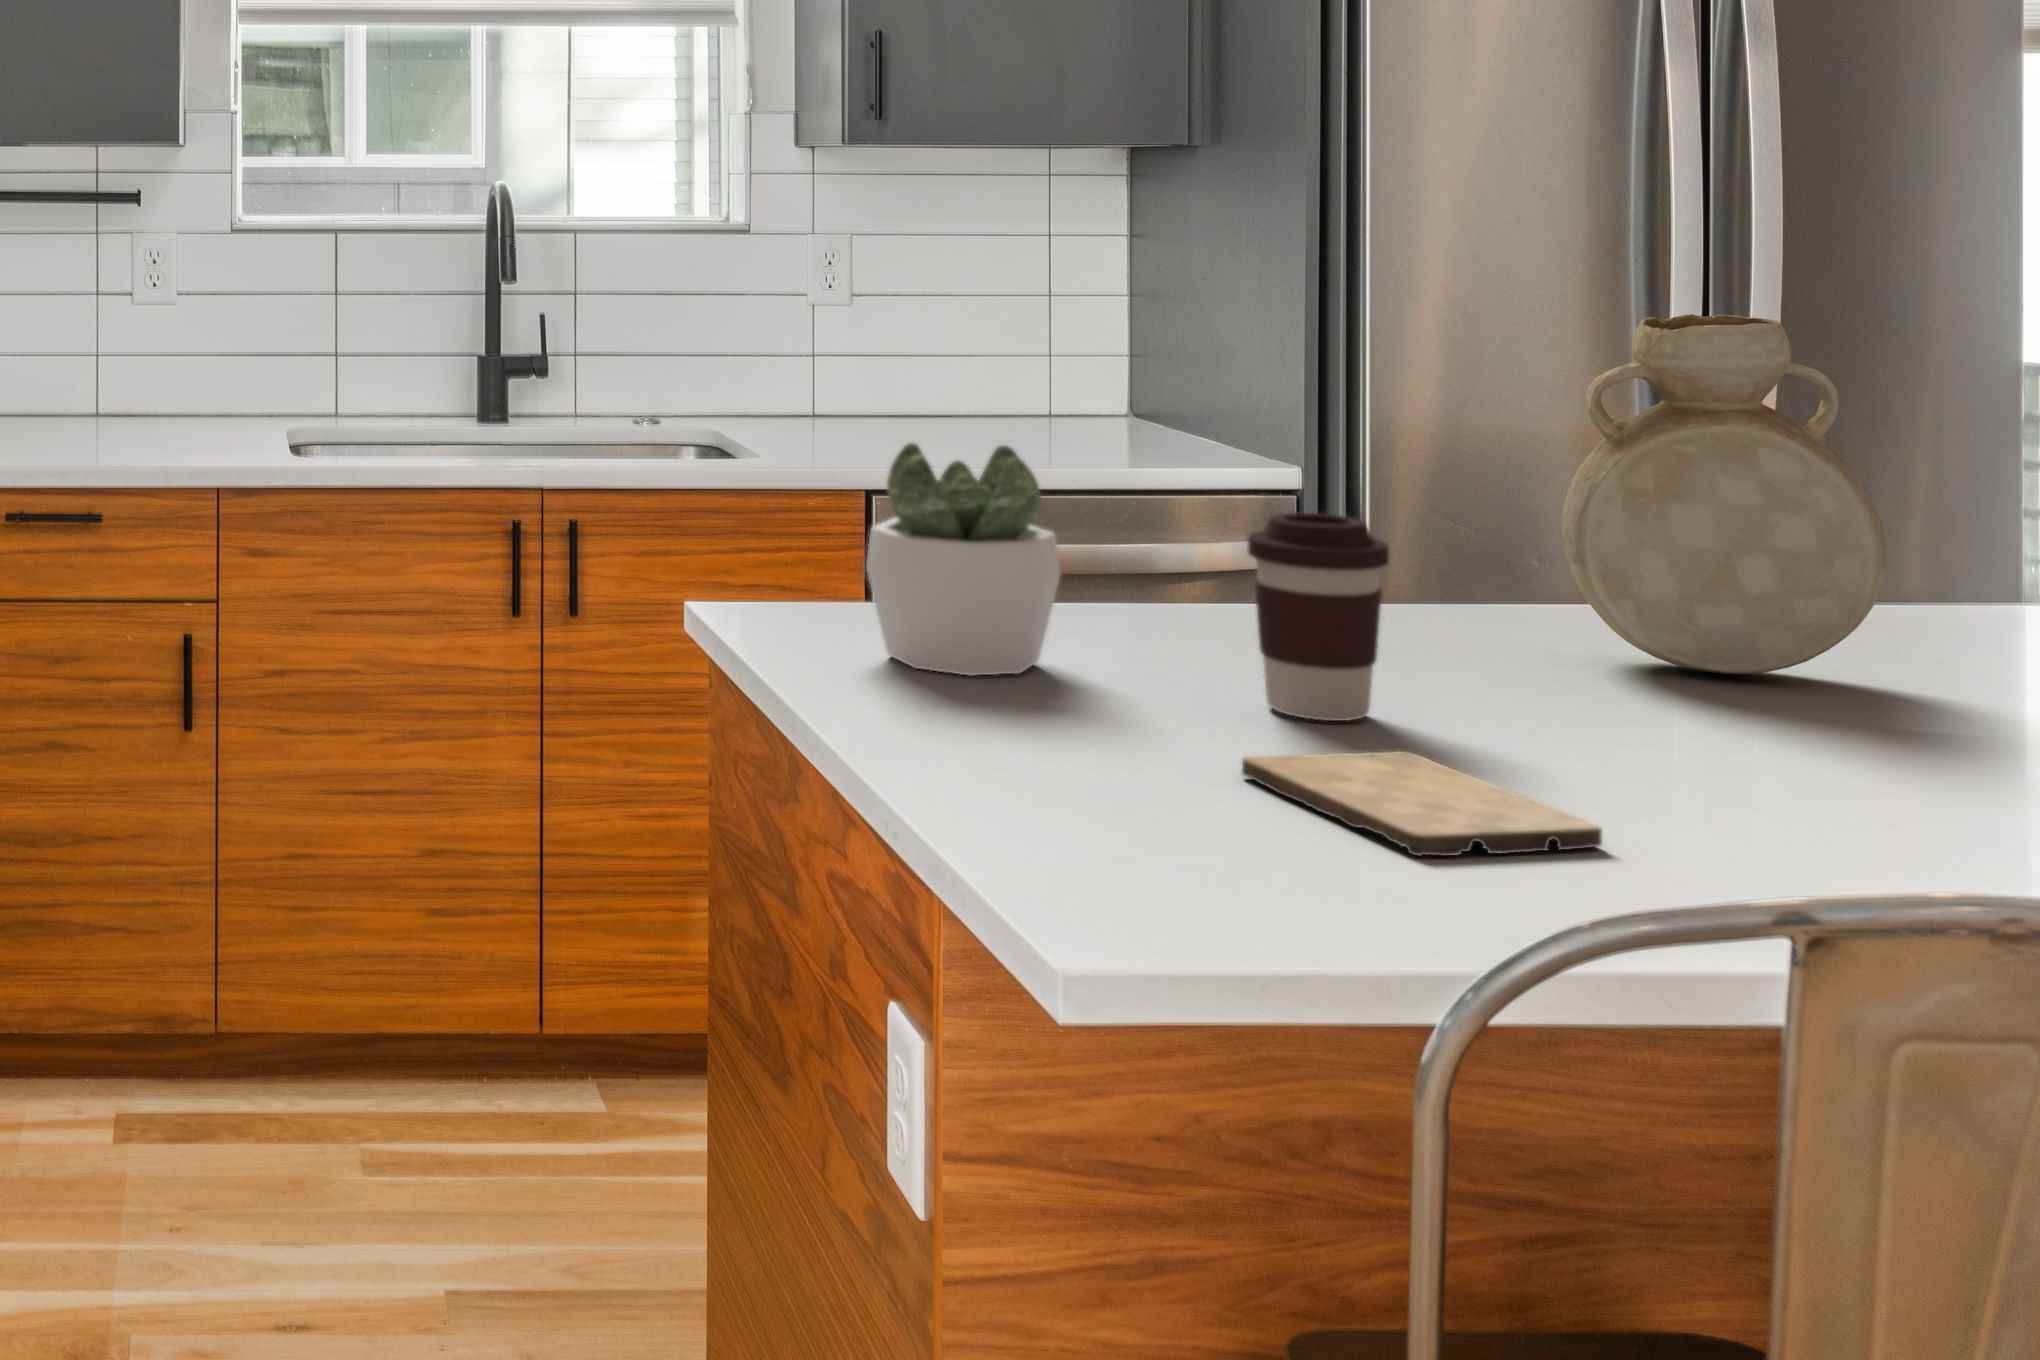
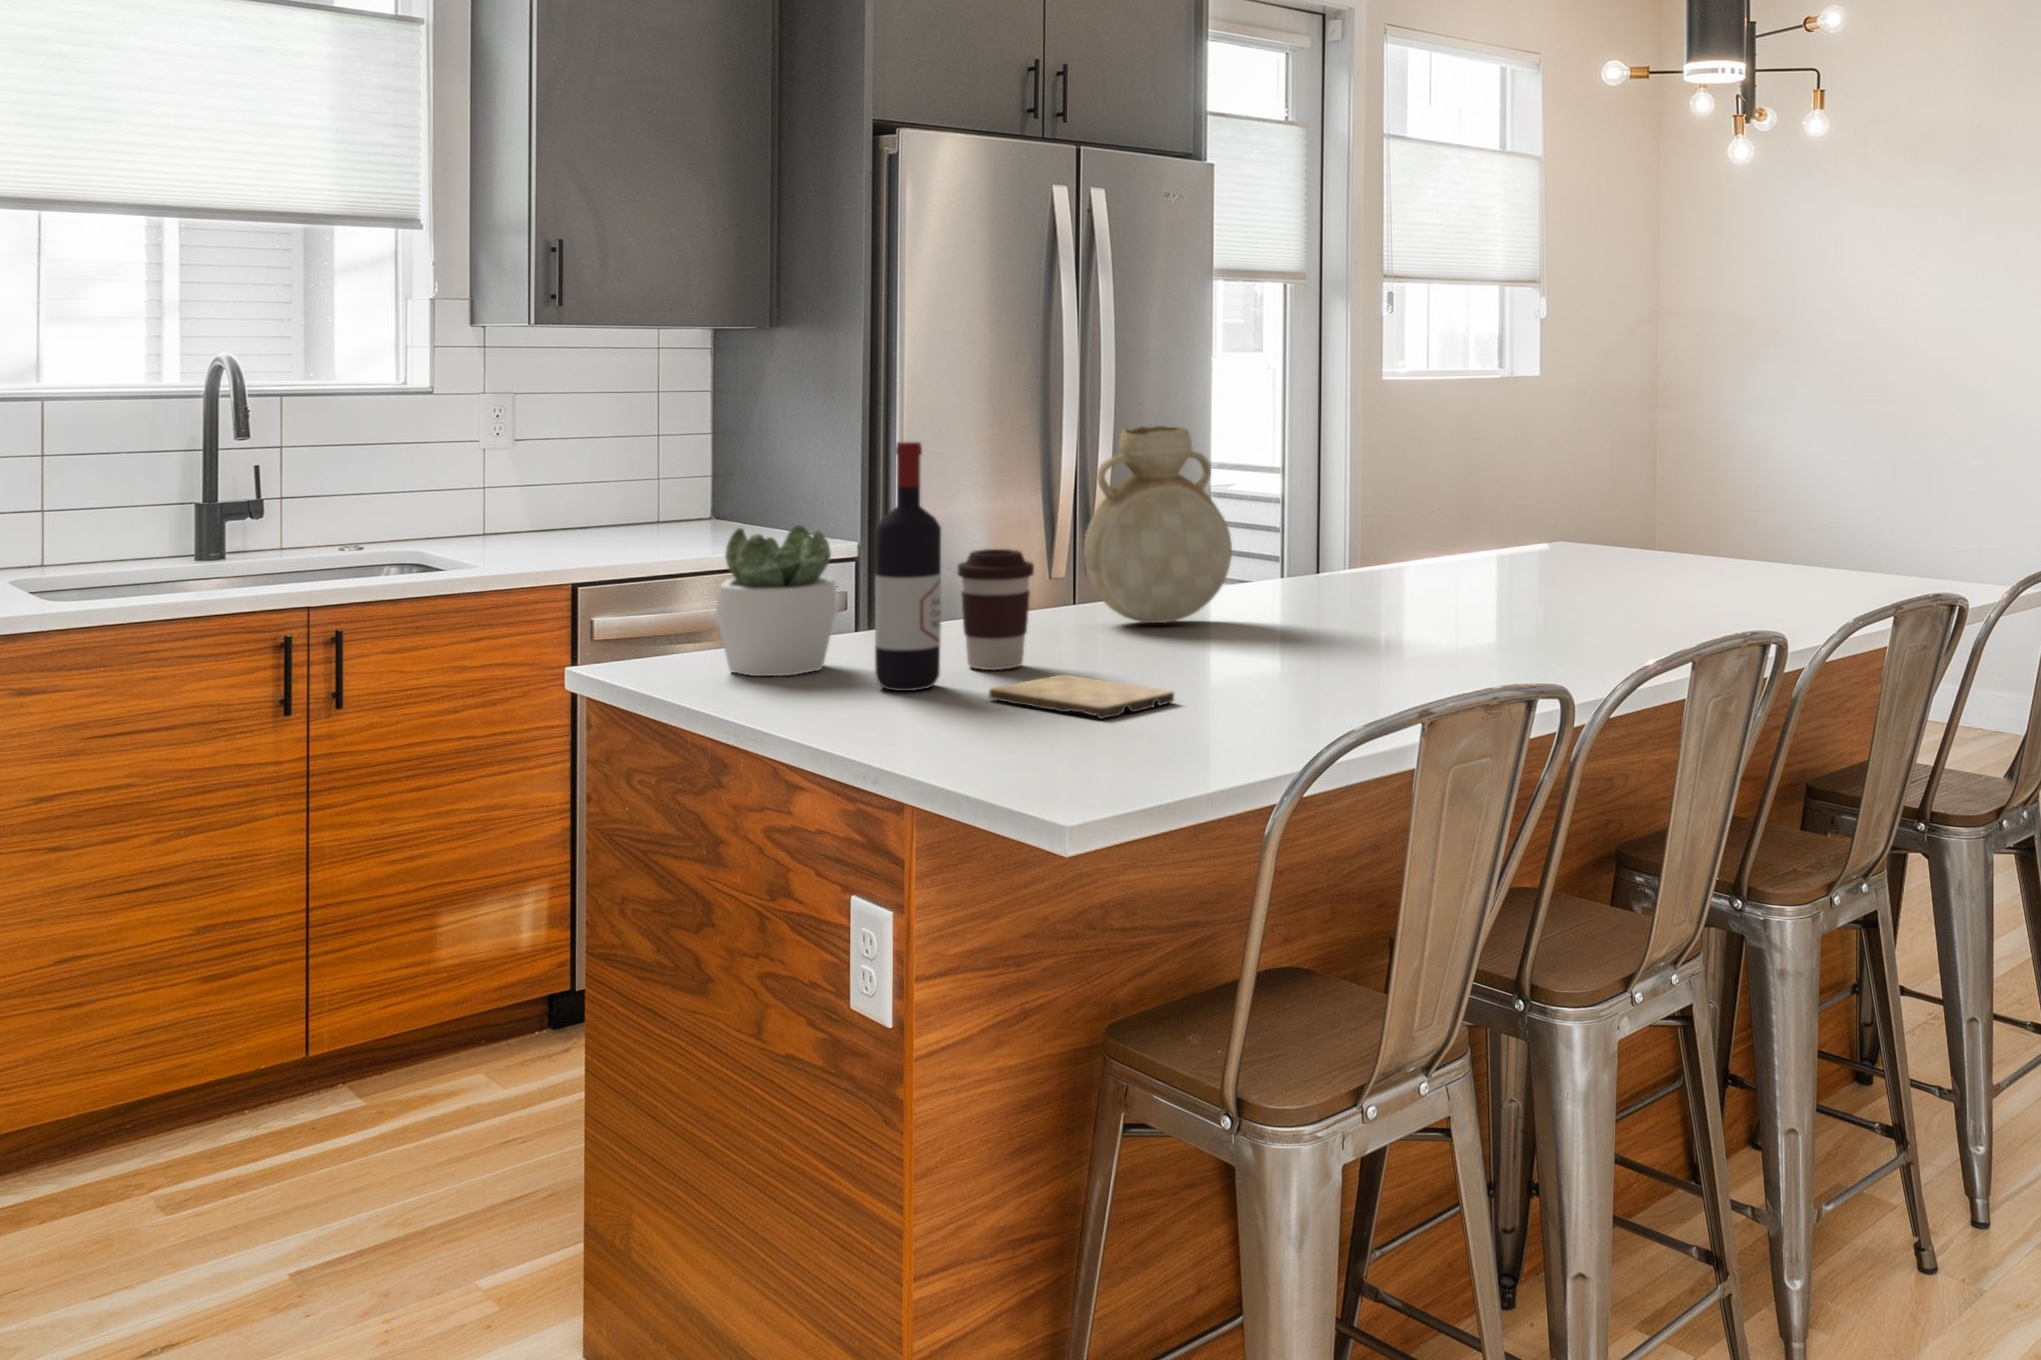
wine bottle: none [1071,328,1185,736] -> present [875,442,941,691]

